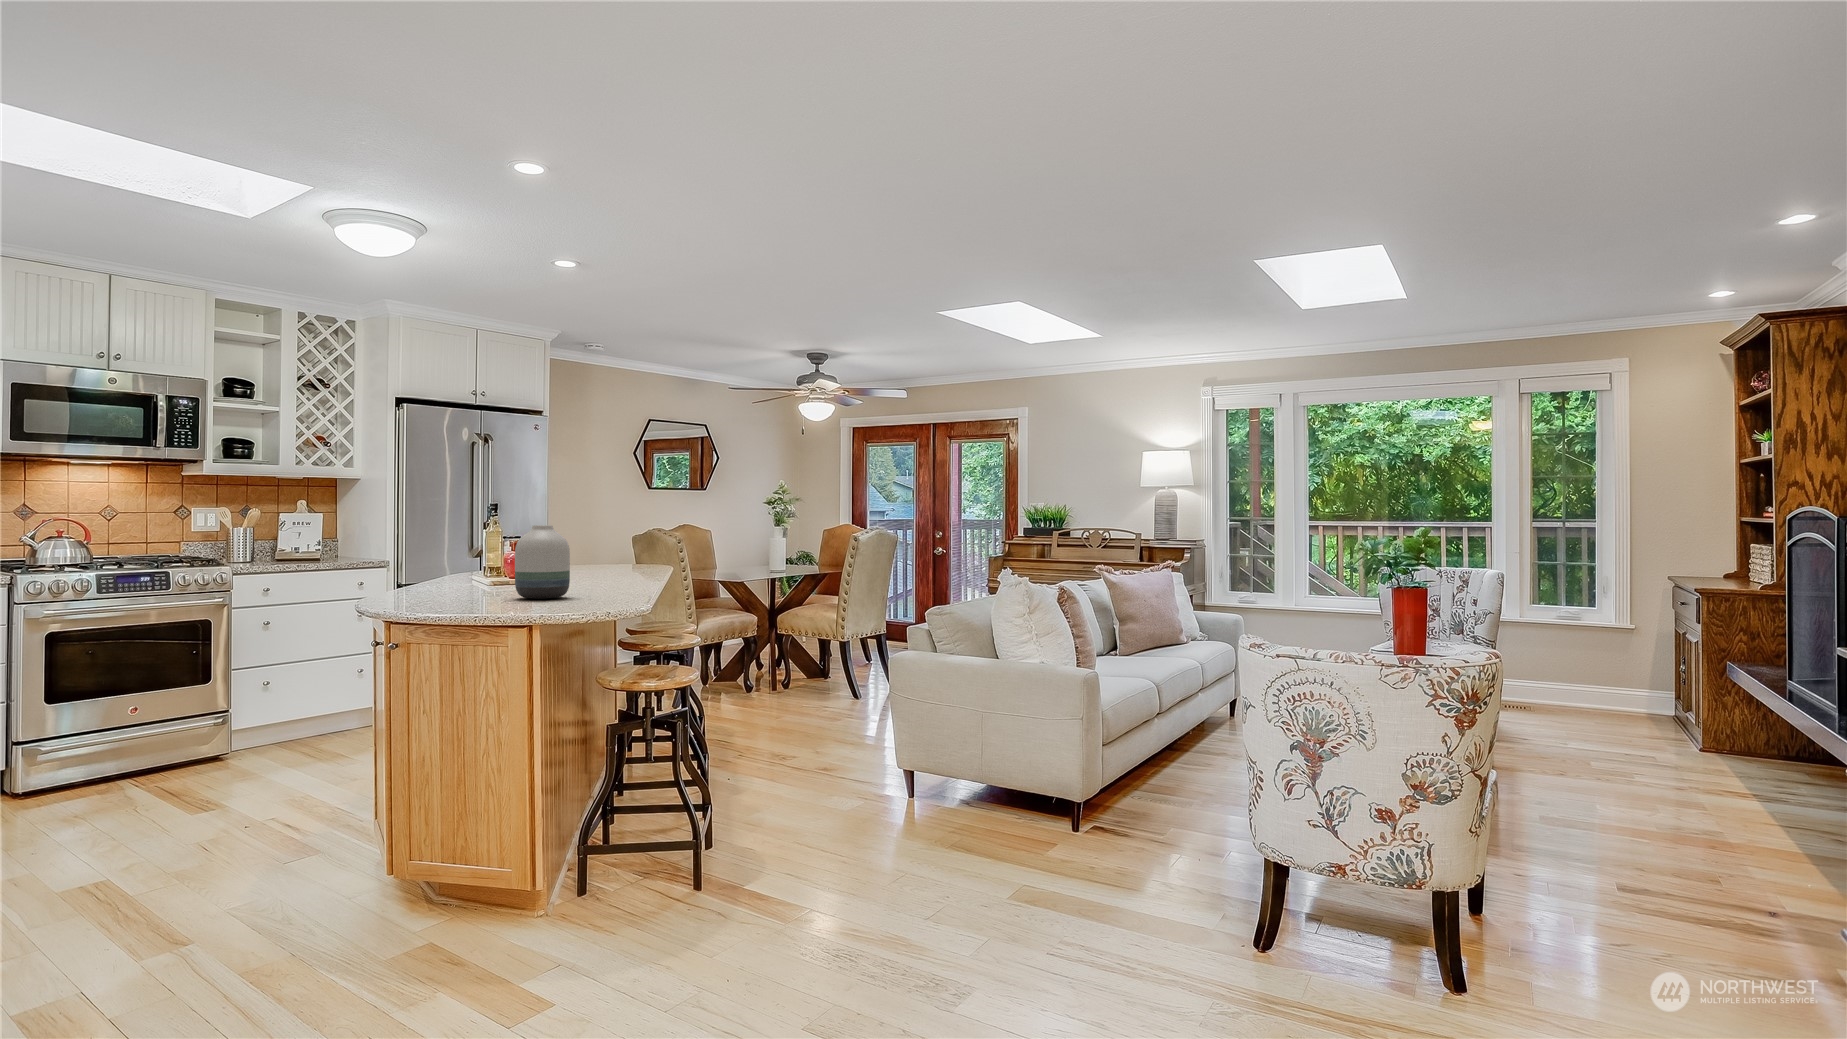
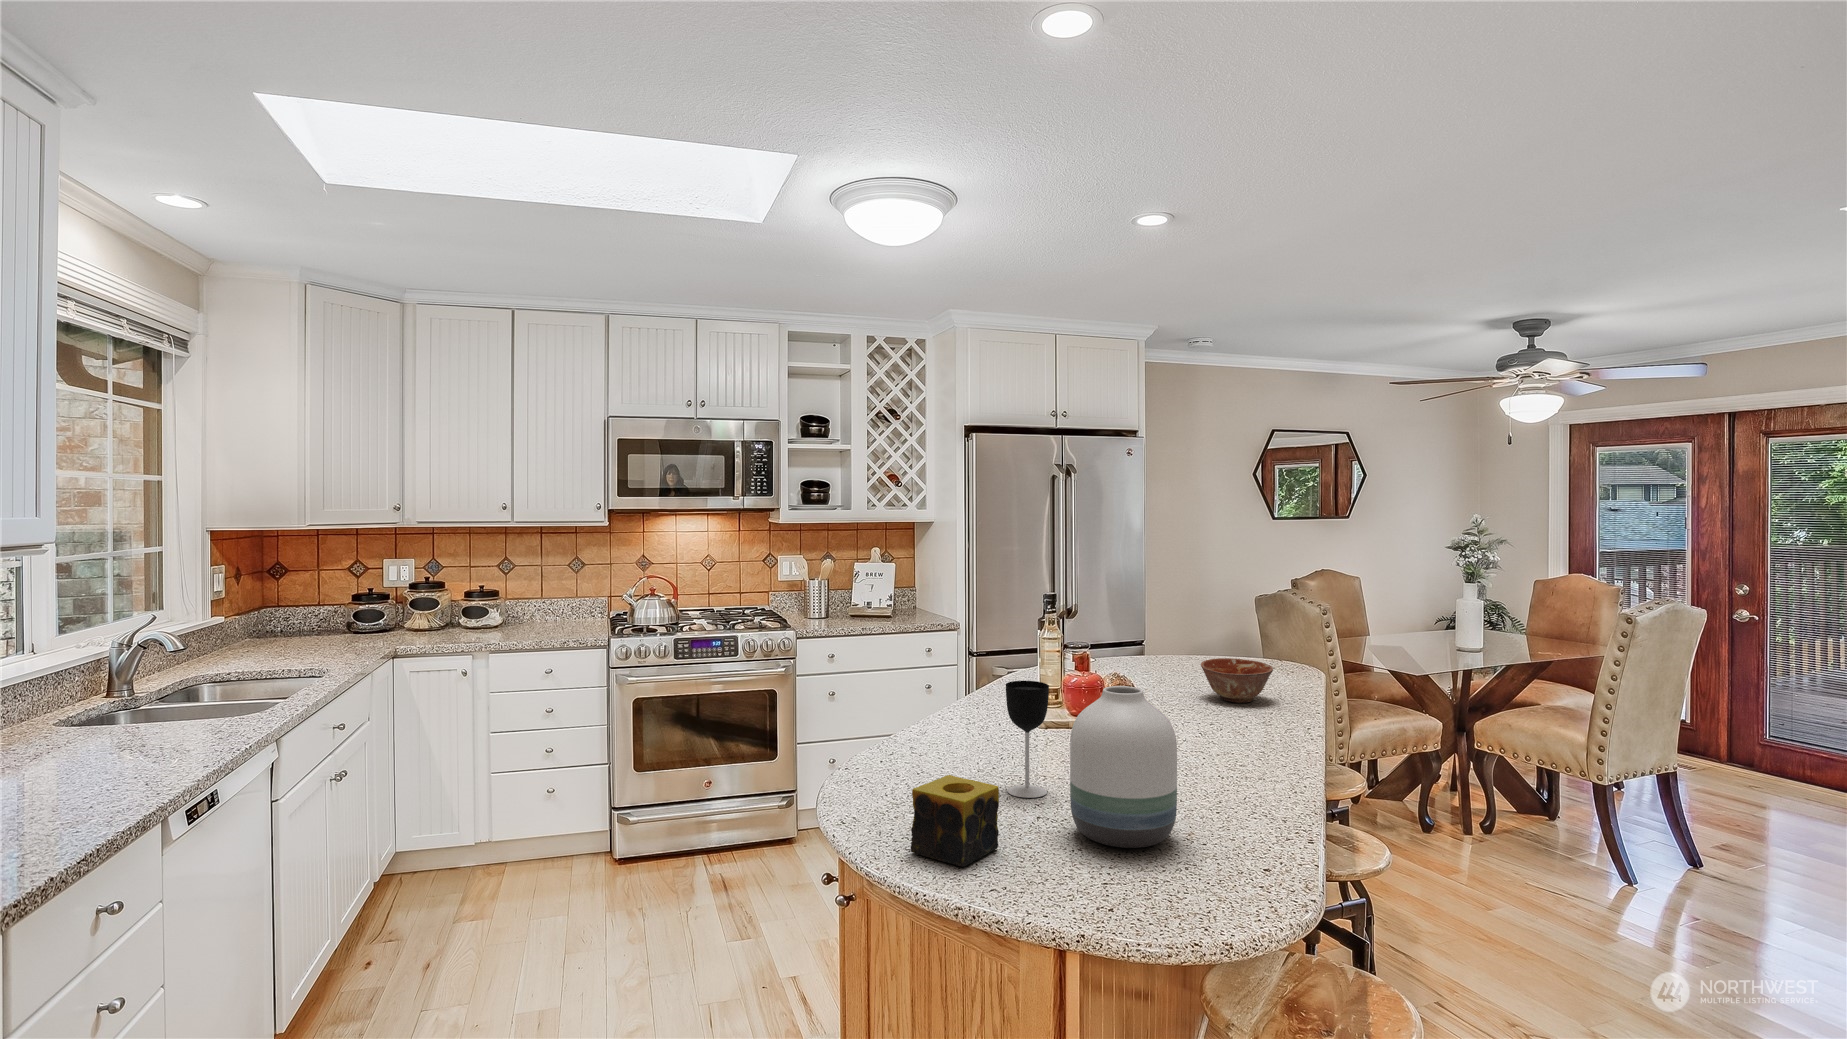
wine glass: none [474,536,499,595] -> present [1006,681,1049,798]
ceramic bowl: none [589,552,633,575] -> present [1201,658,1273,703]
candle: none [430,570,478,605] -> present [911,775,999,867]

